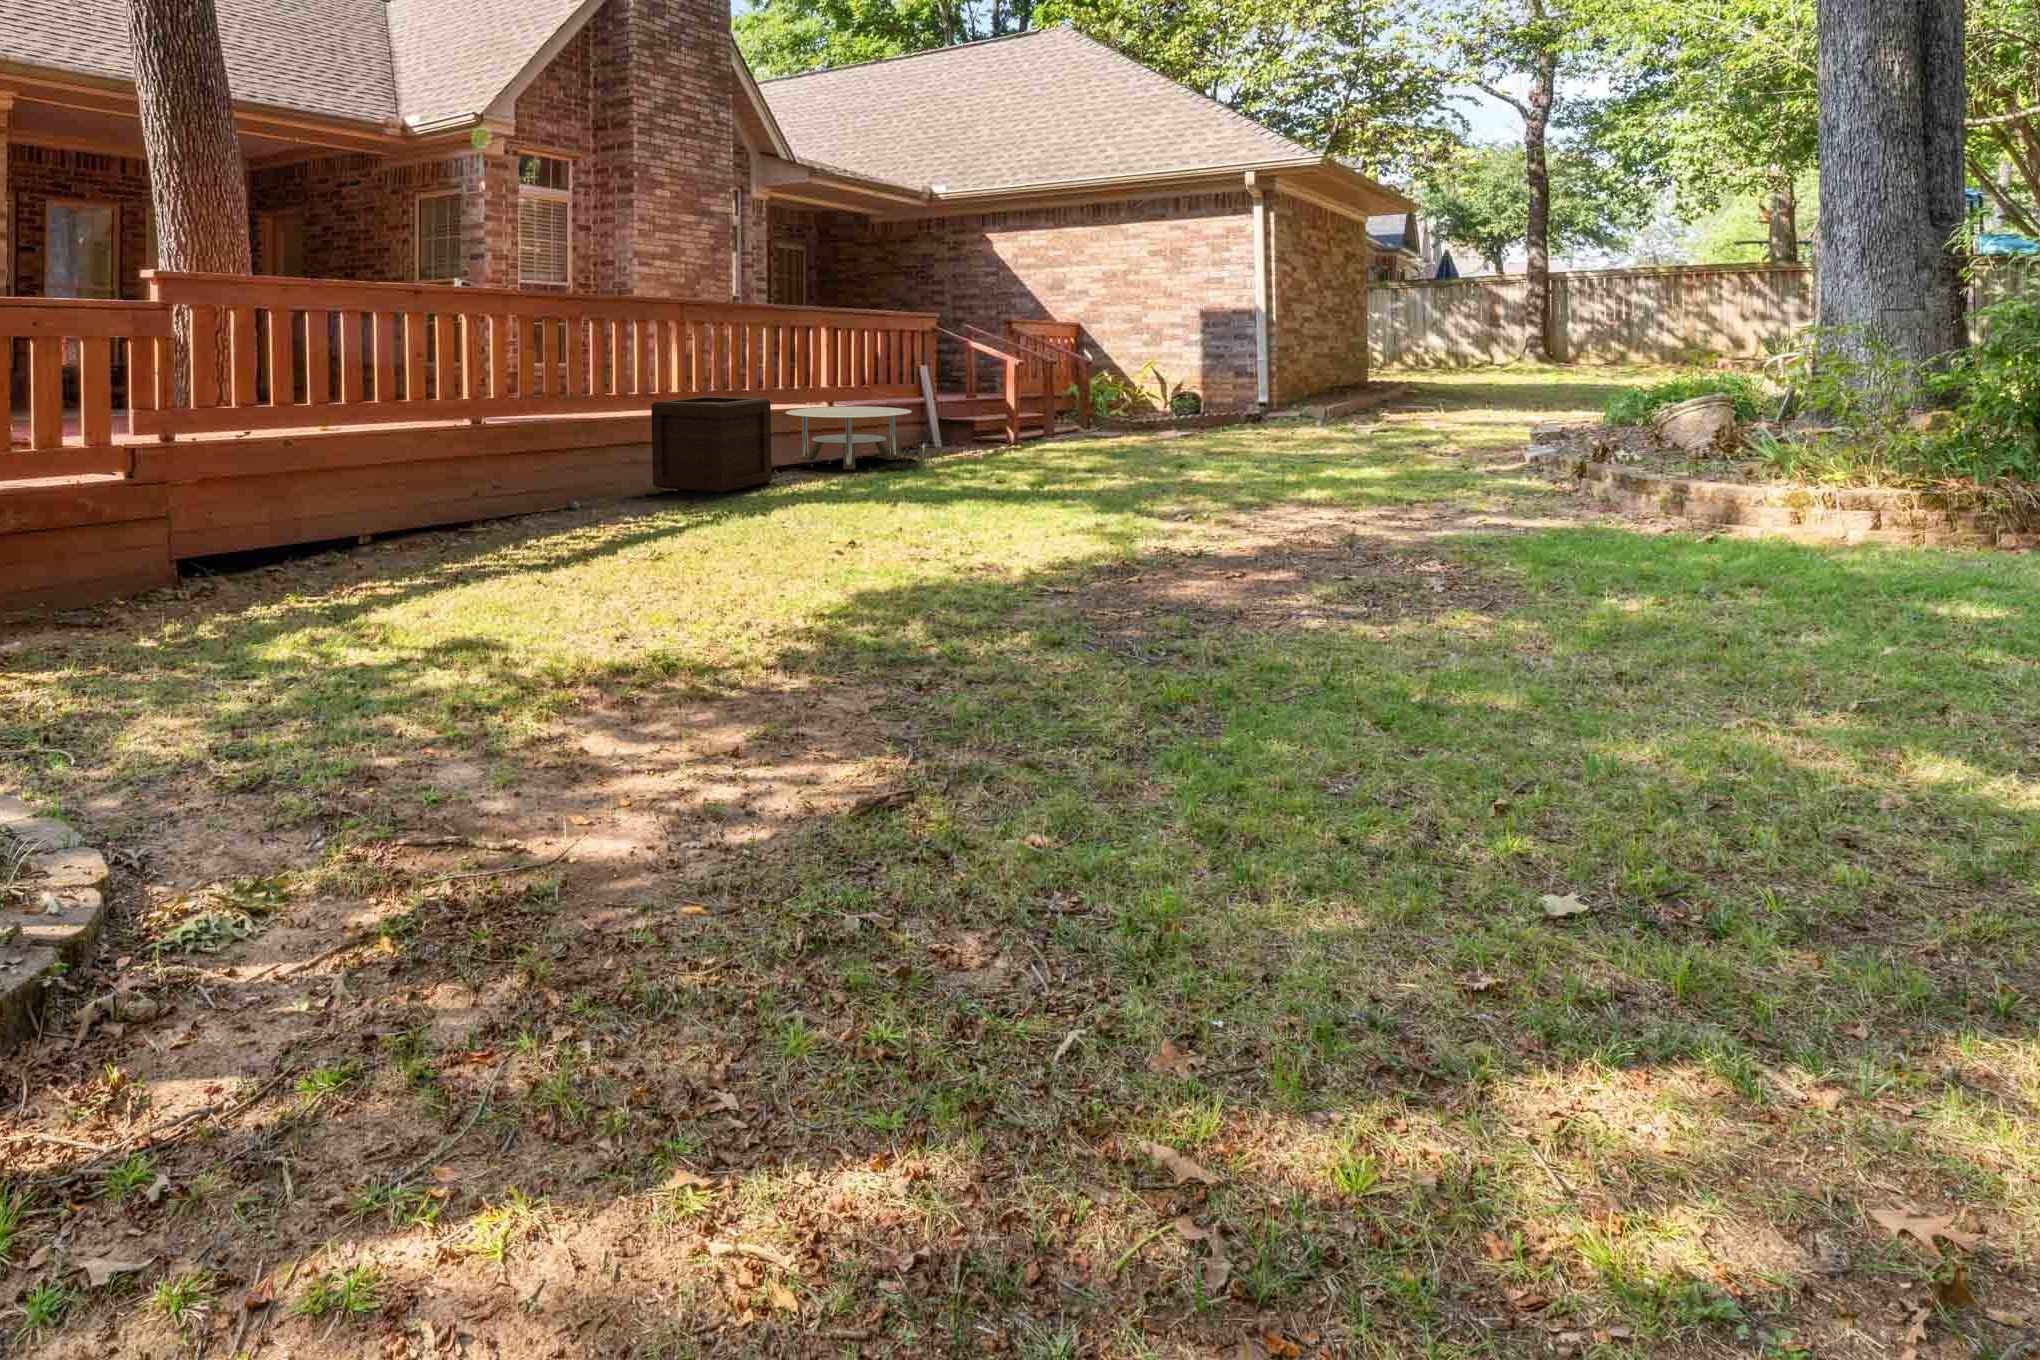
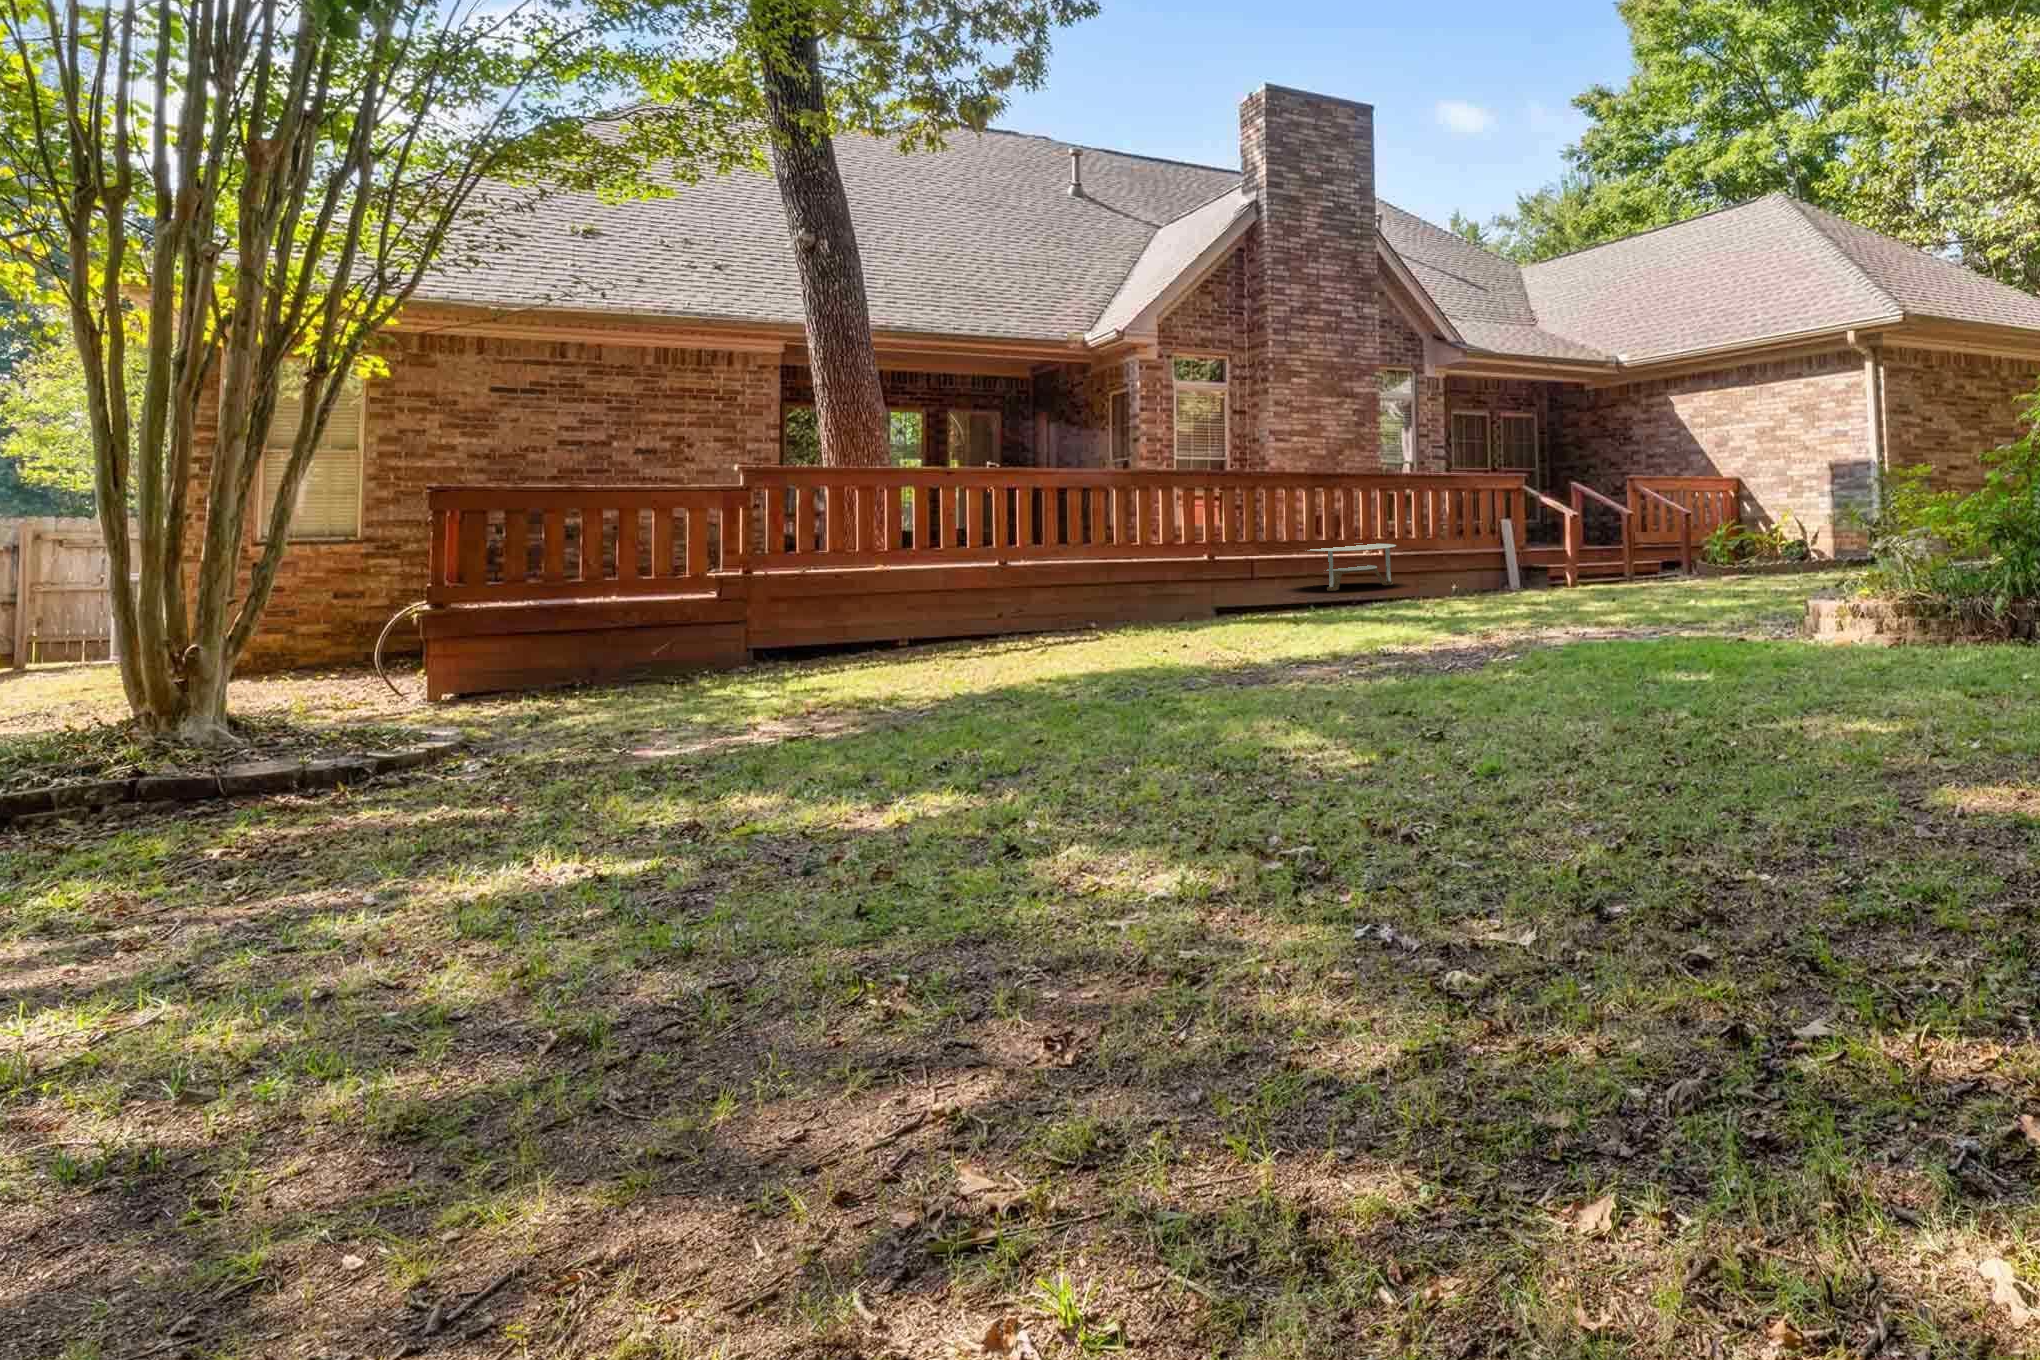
wooden crate: present [651,397,772,493] -> none [1162,534,1247,603]

